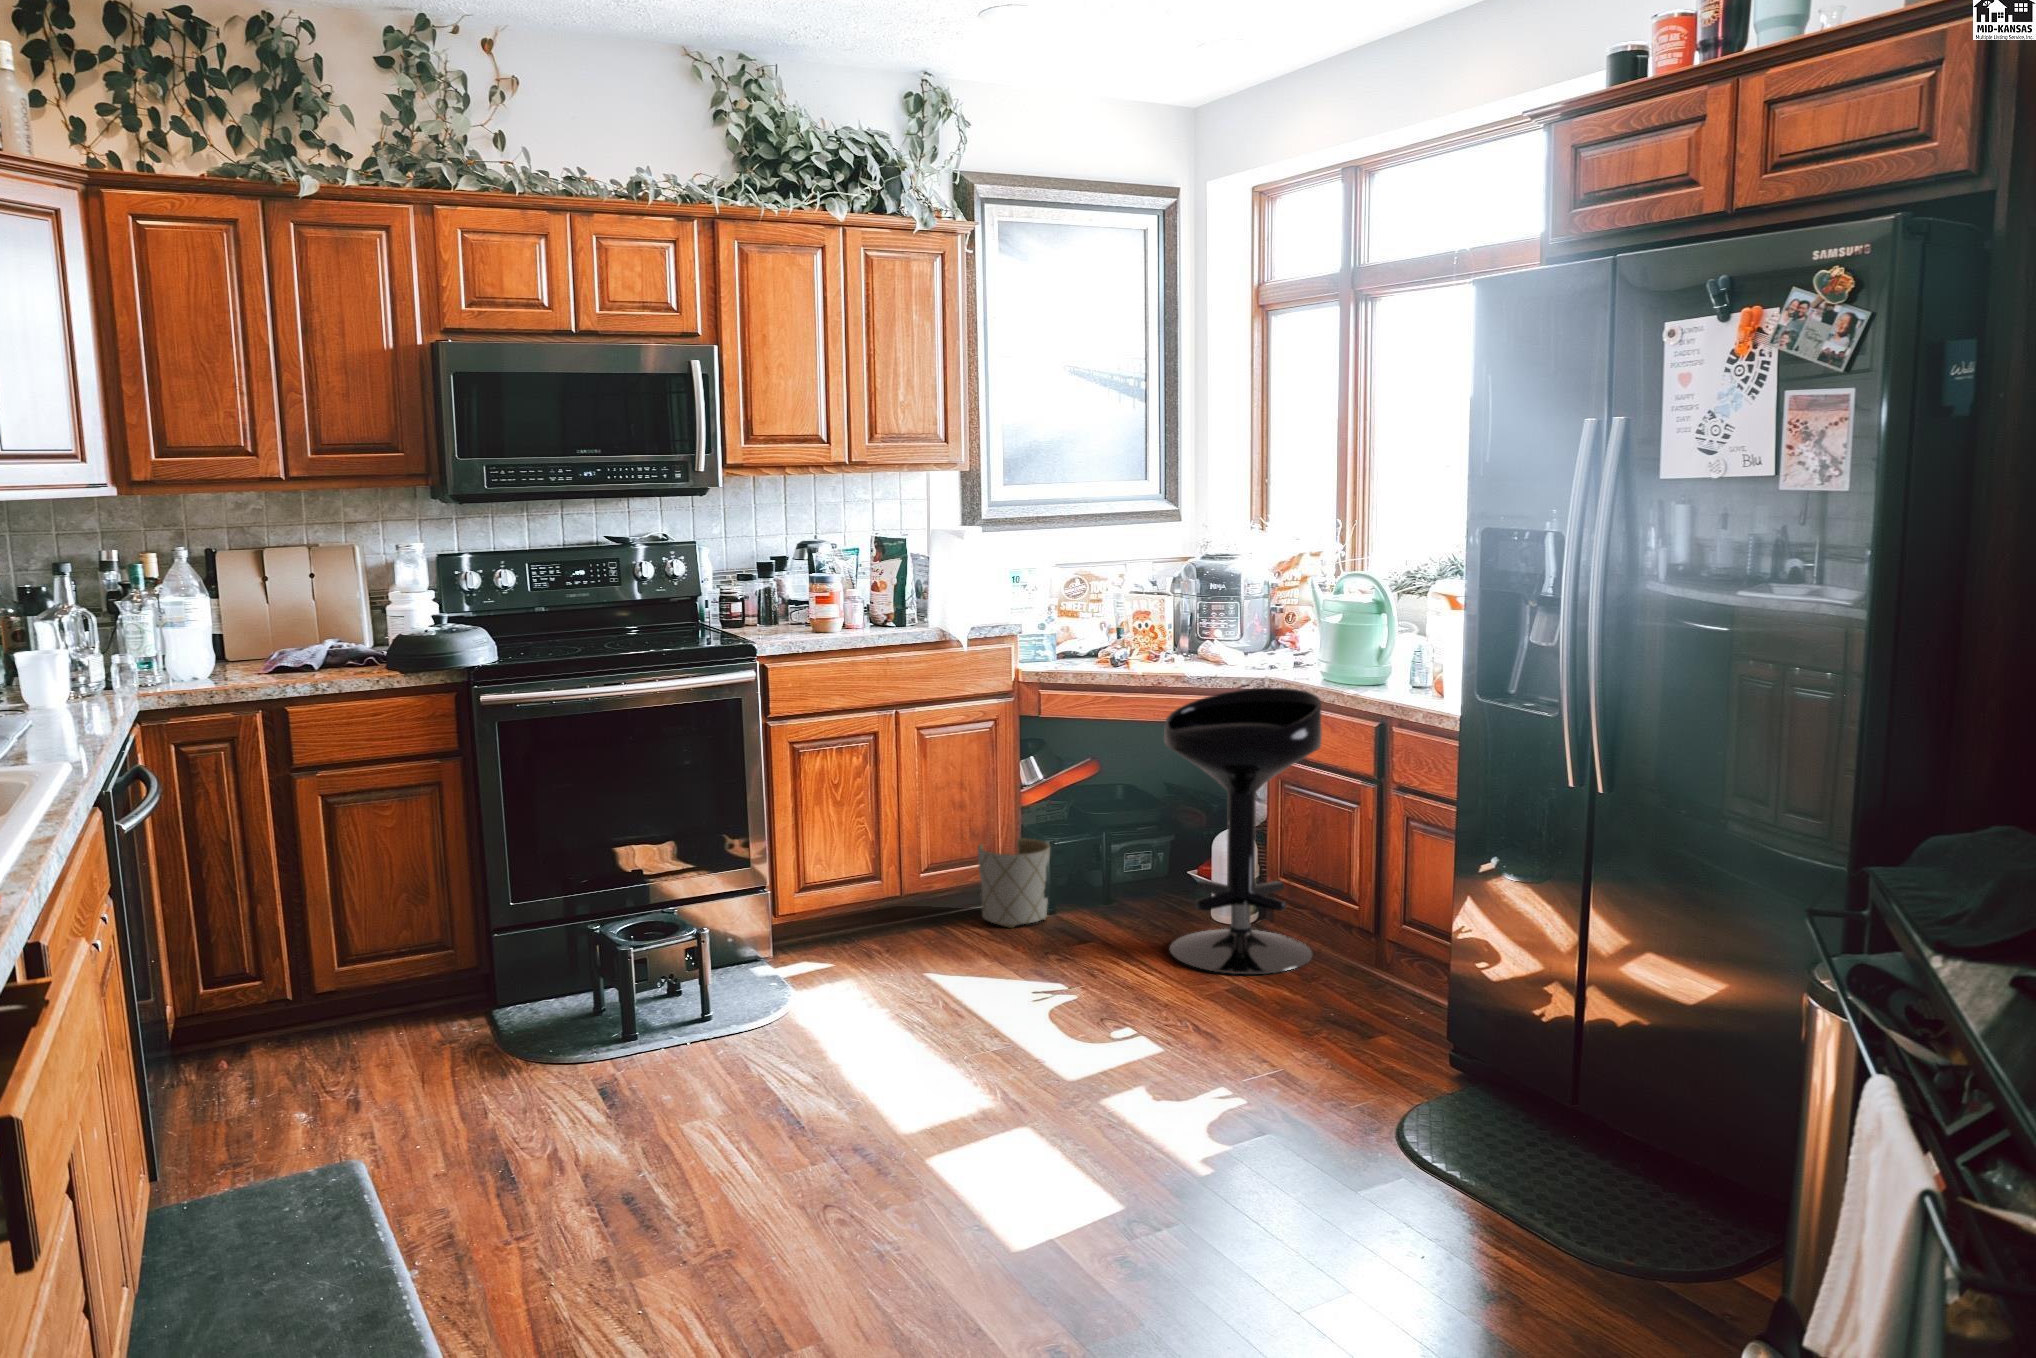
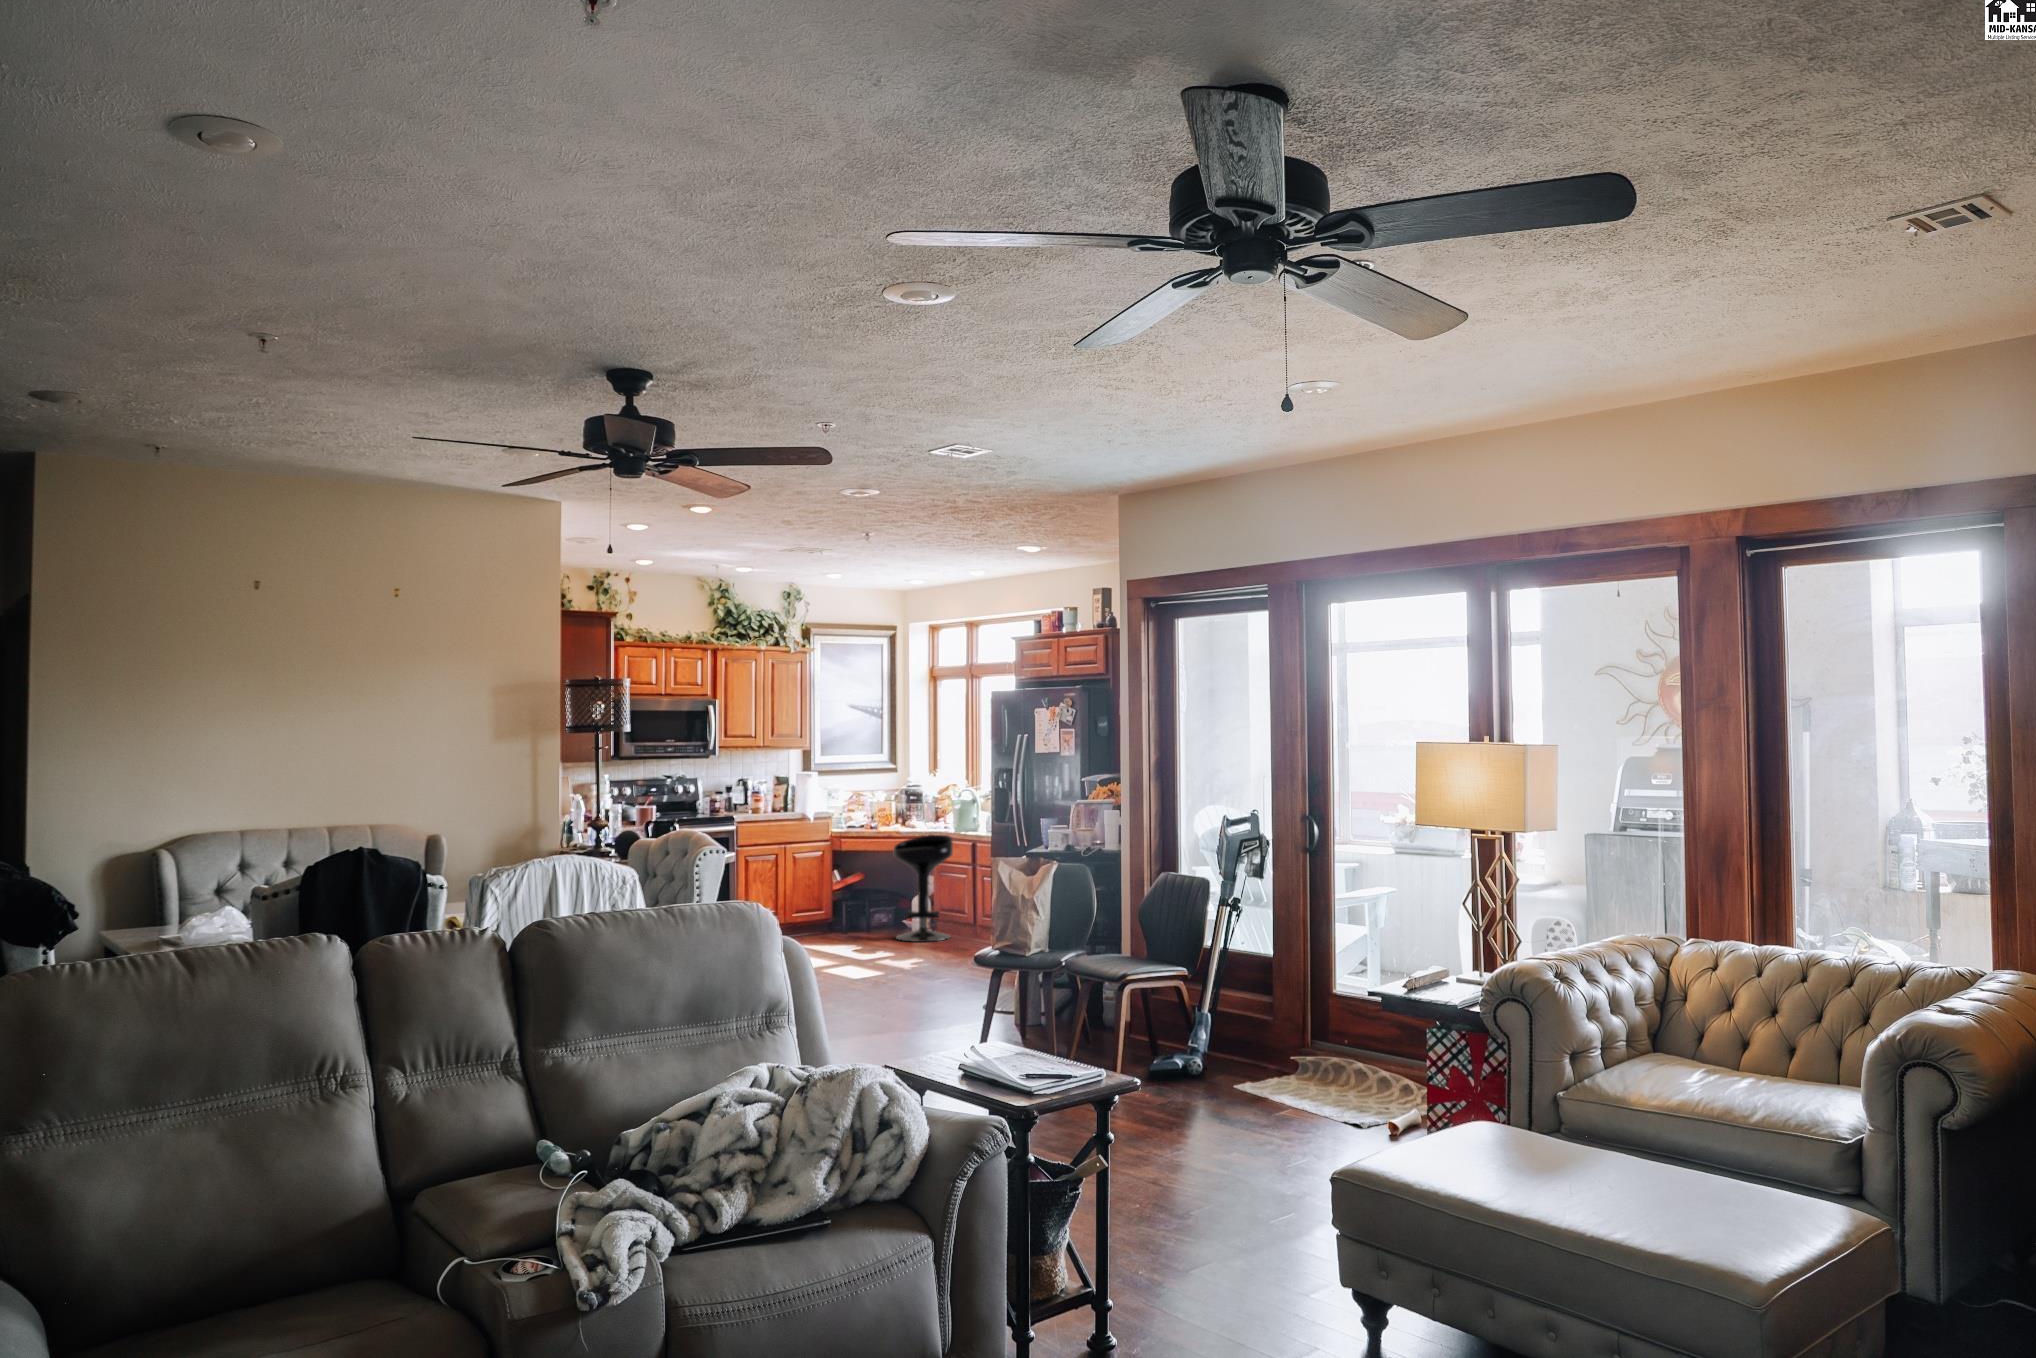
planter: present [978,838,1050,928] -> none [816,902,846,936]

